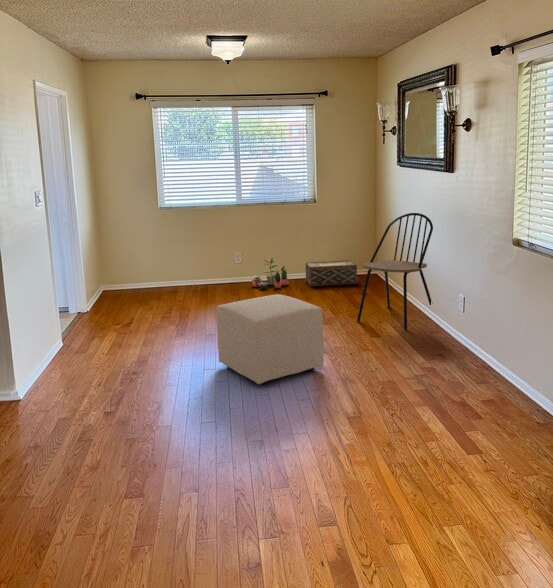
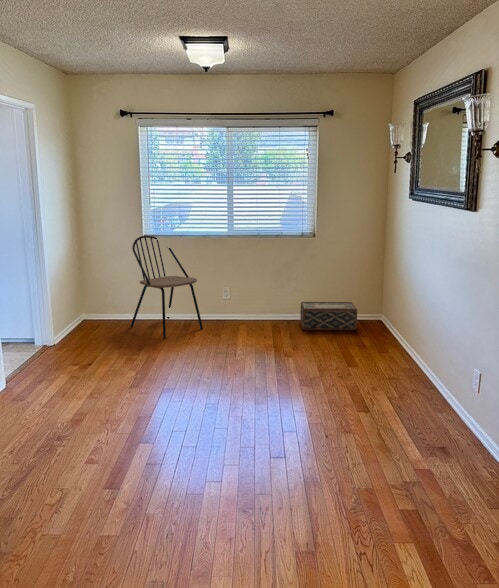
dining chair: present [357,213,433,330] -> present [130,236,203,339]
potted plant: present [252,258,289,289] -> none [239,295,280,330]
ottoman: present [217,294,324,384] -> none [143,361,278,498]

